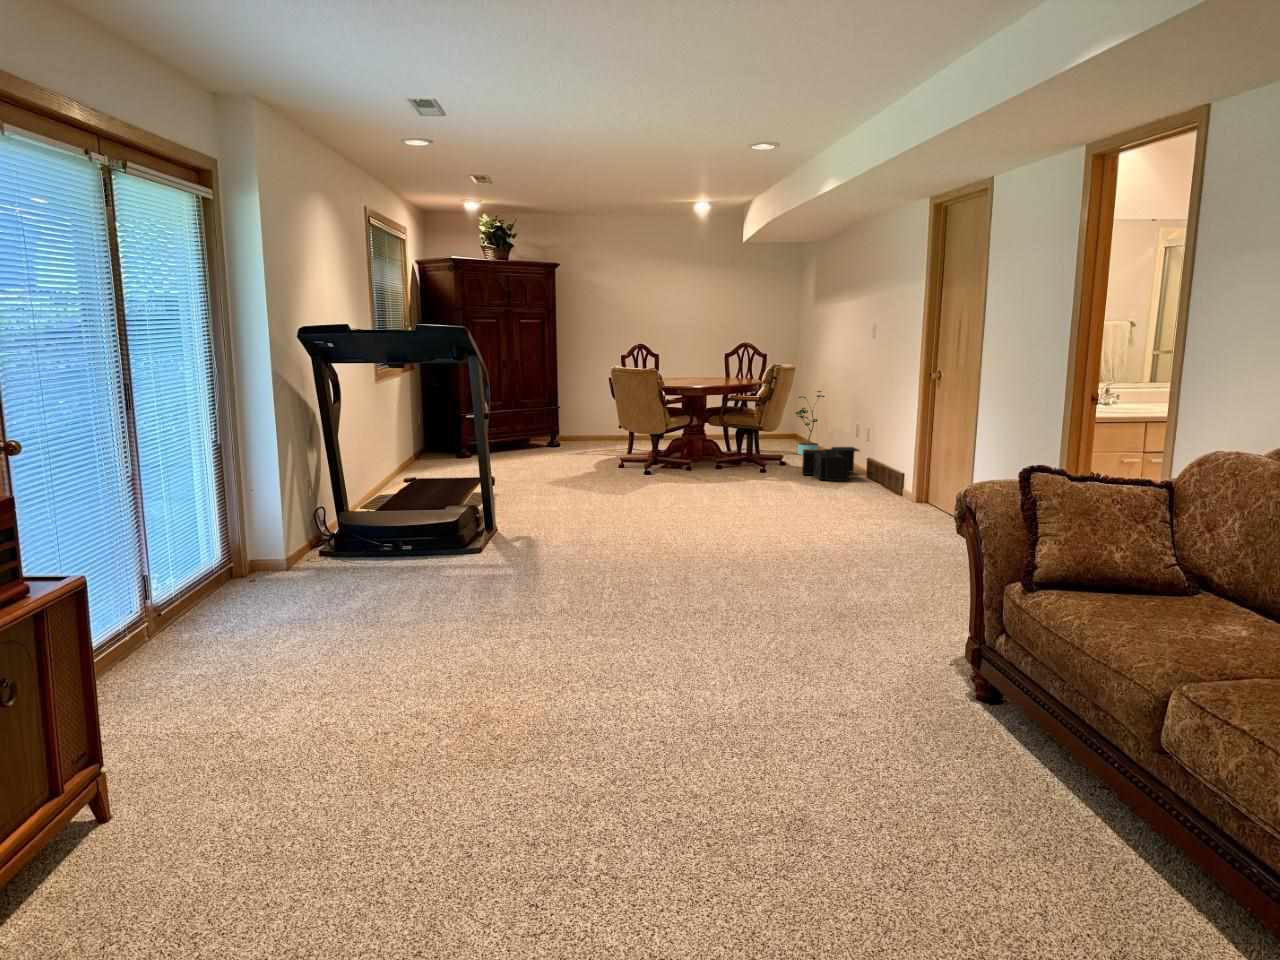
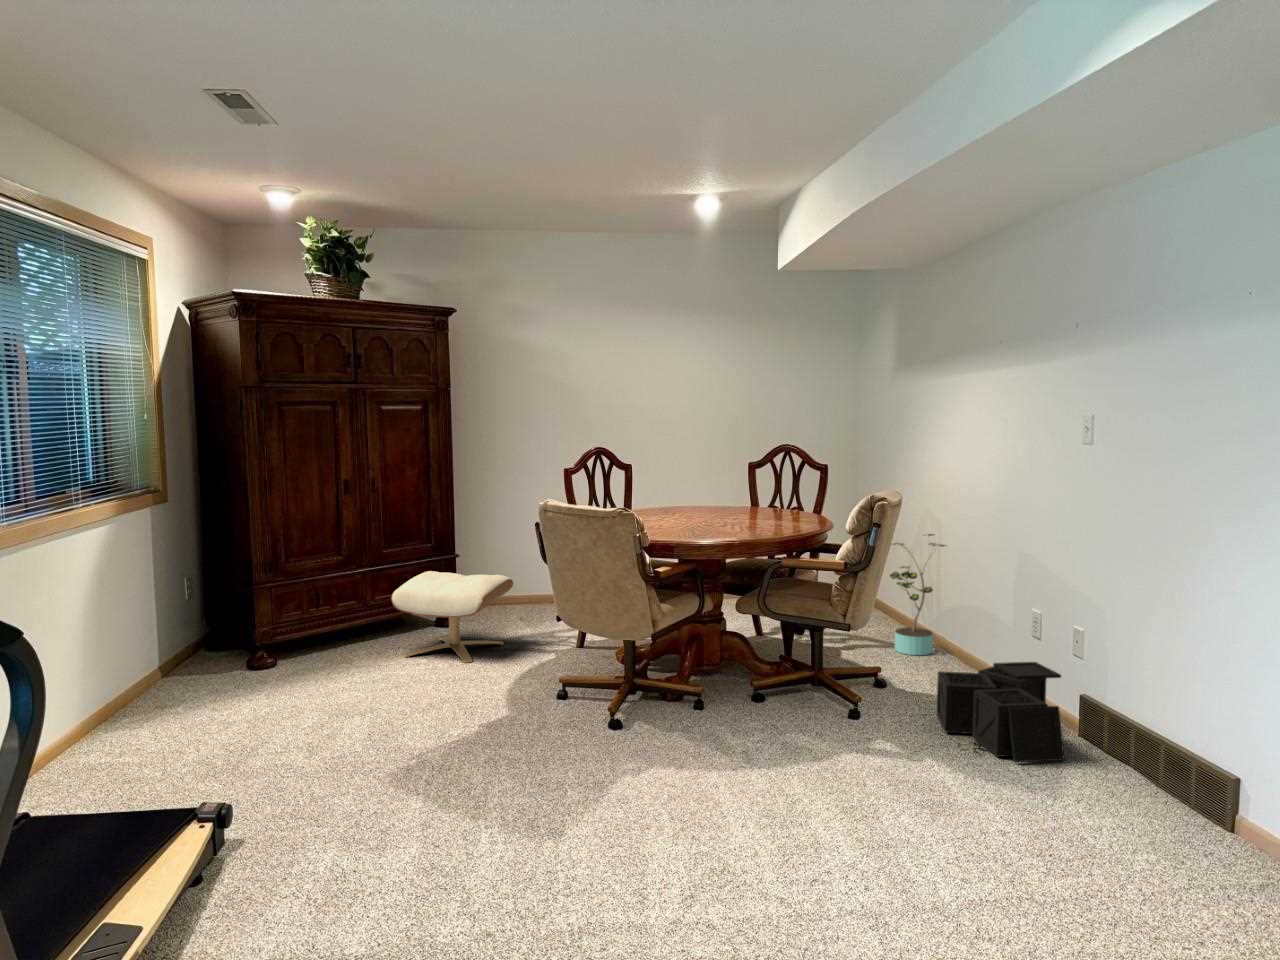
ottoman: none [529,411,593,456] -> present [391,571,513,663]

